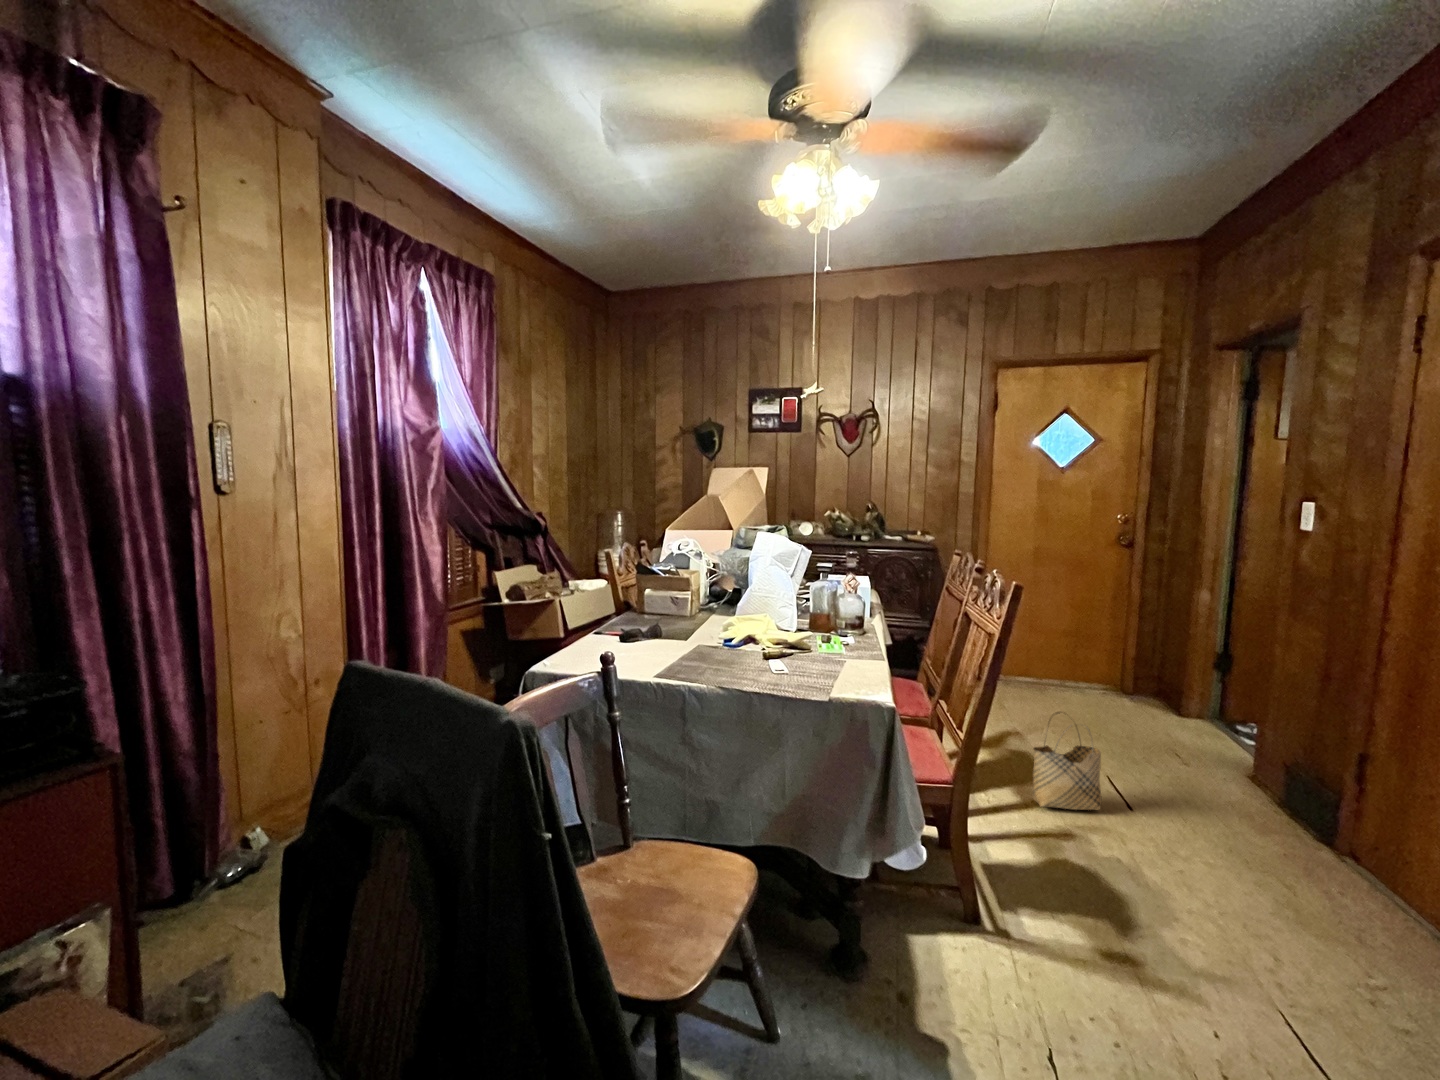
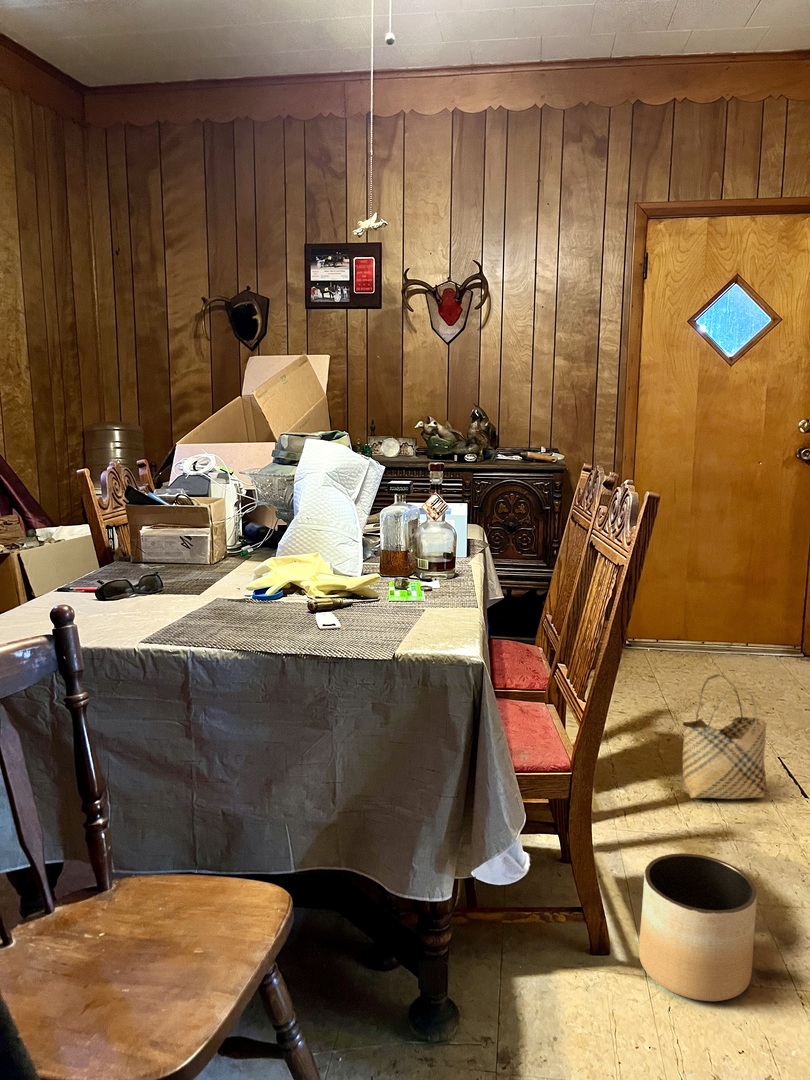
planter: none [1005,852,1100,971] -> present [639,853,757,1001]

